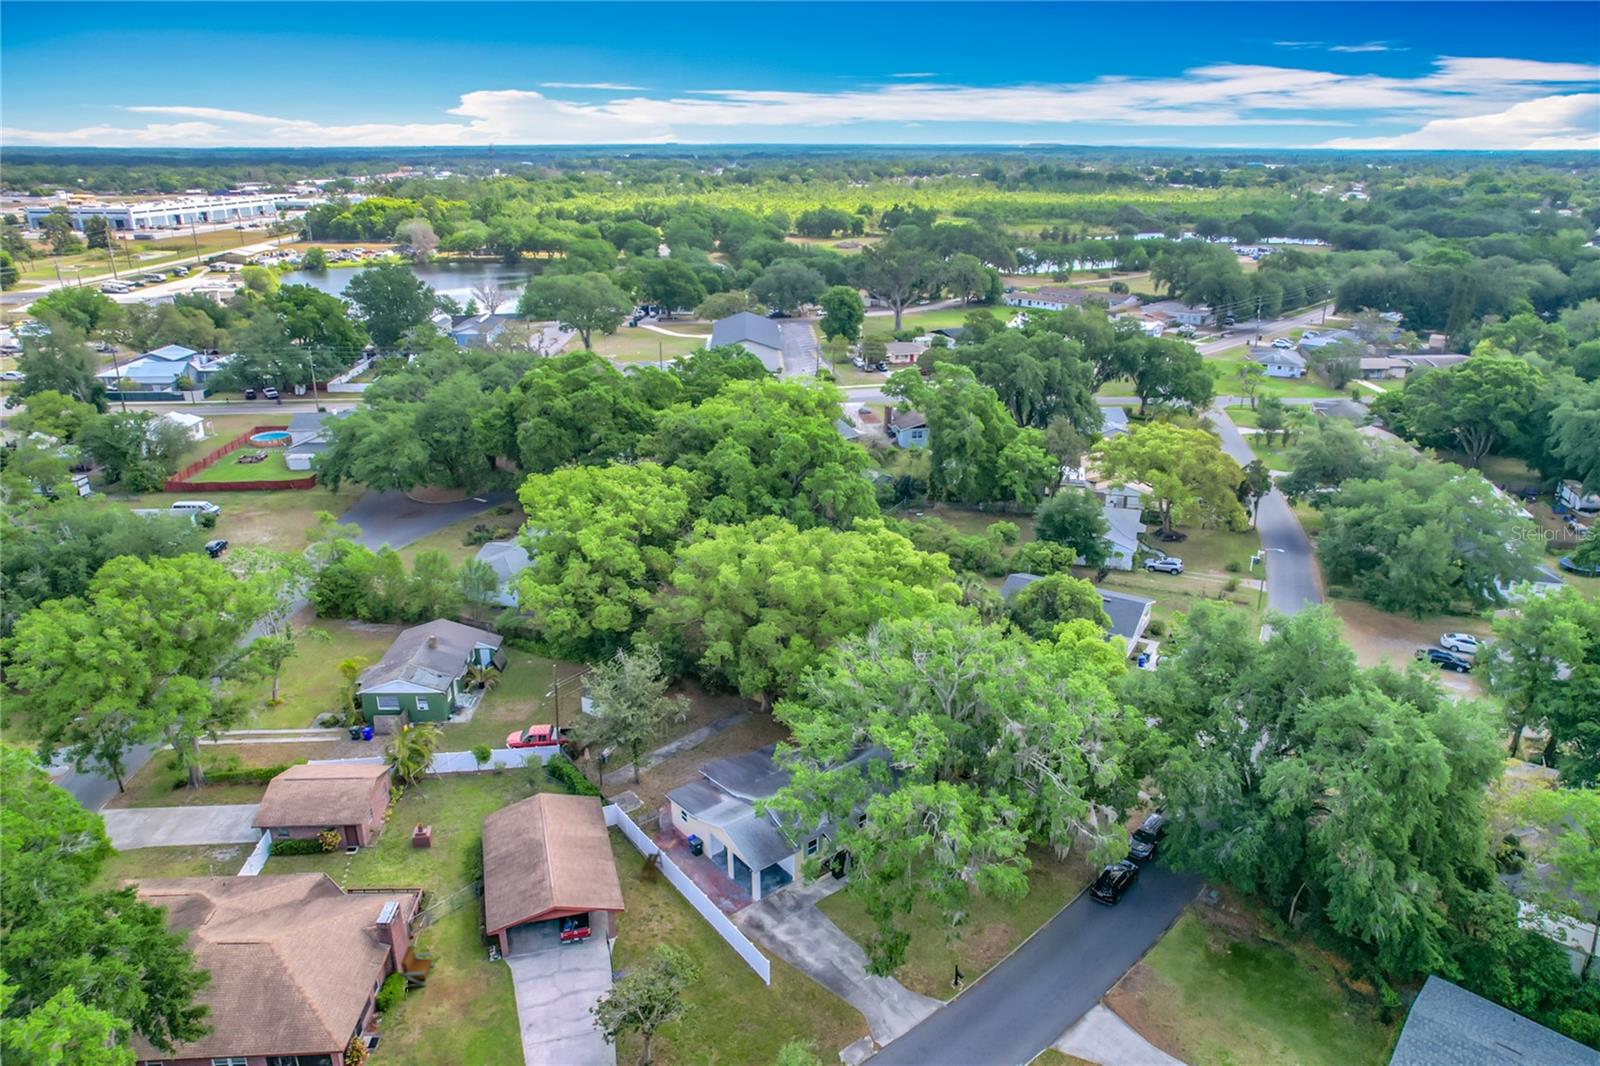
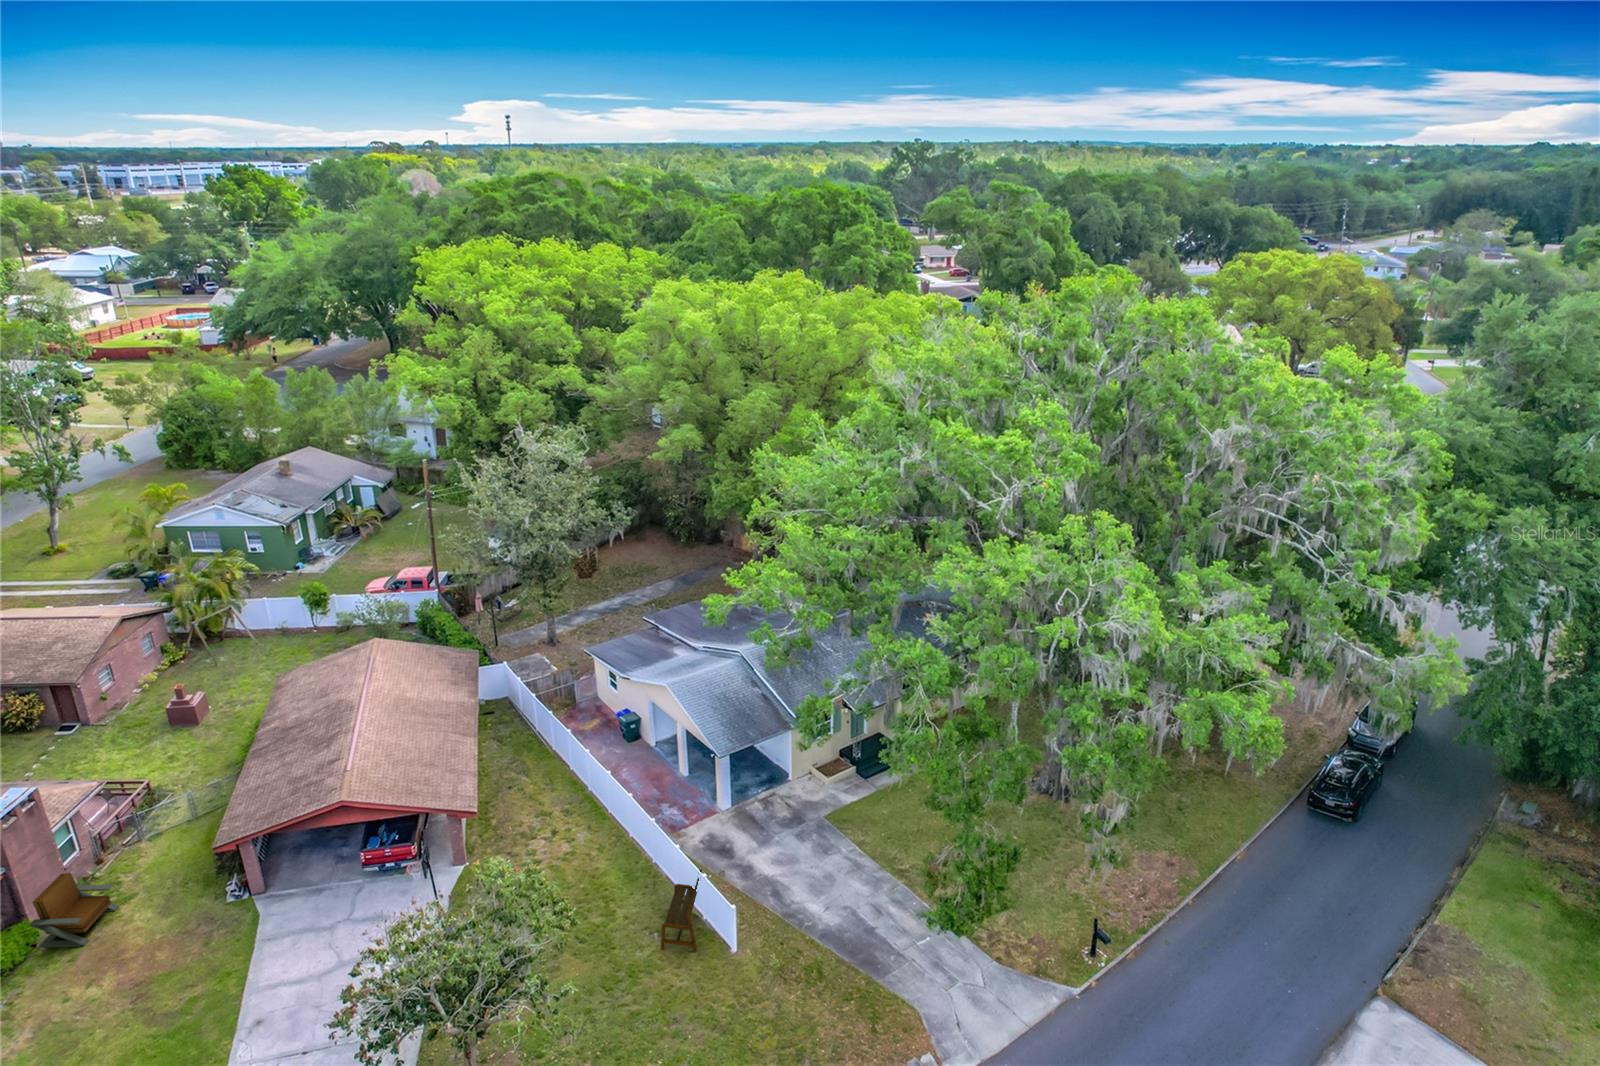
bench: present [641,850,663,882] -> present [661,869,702,950]

